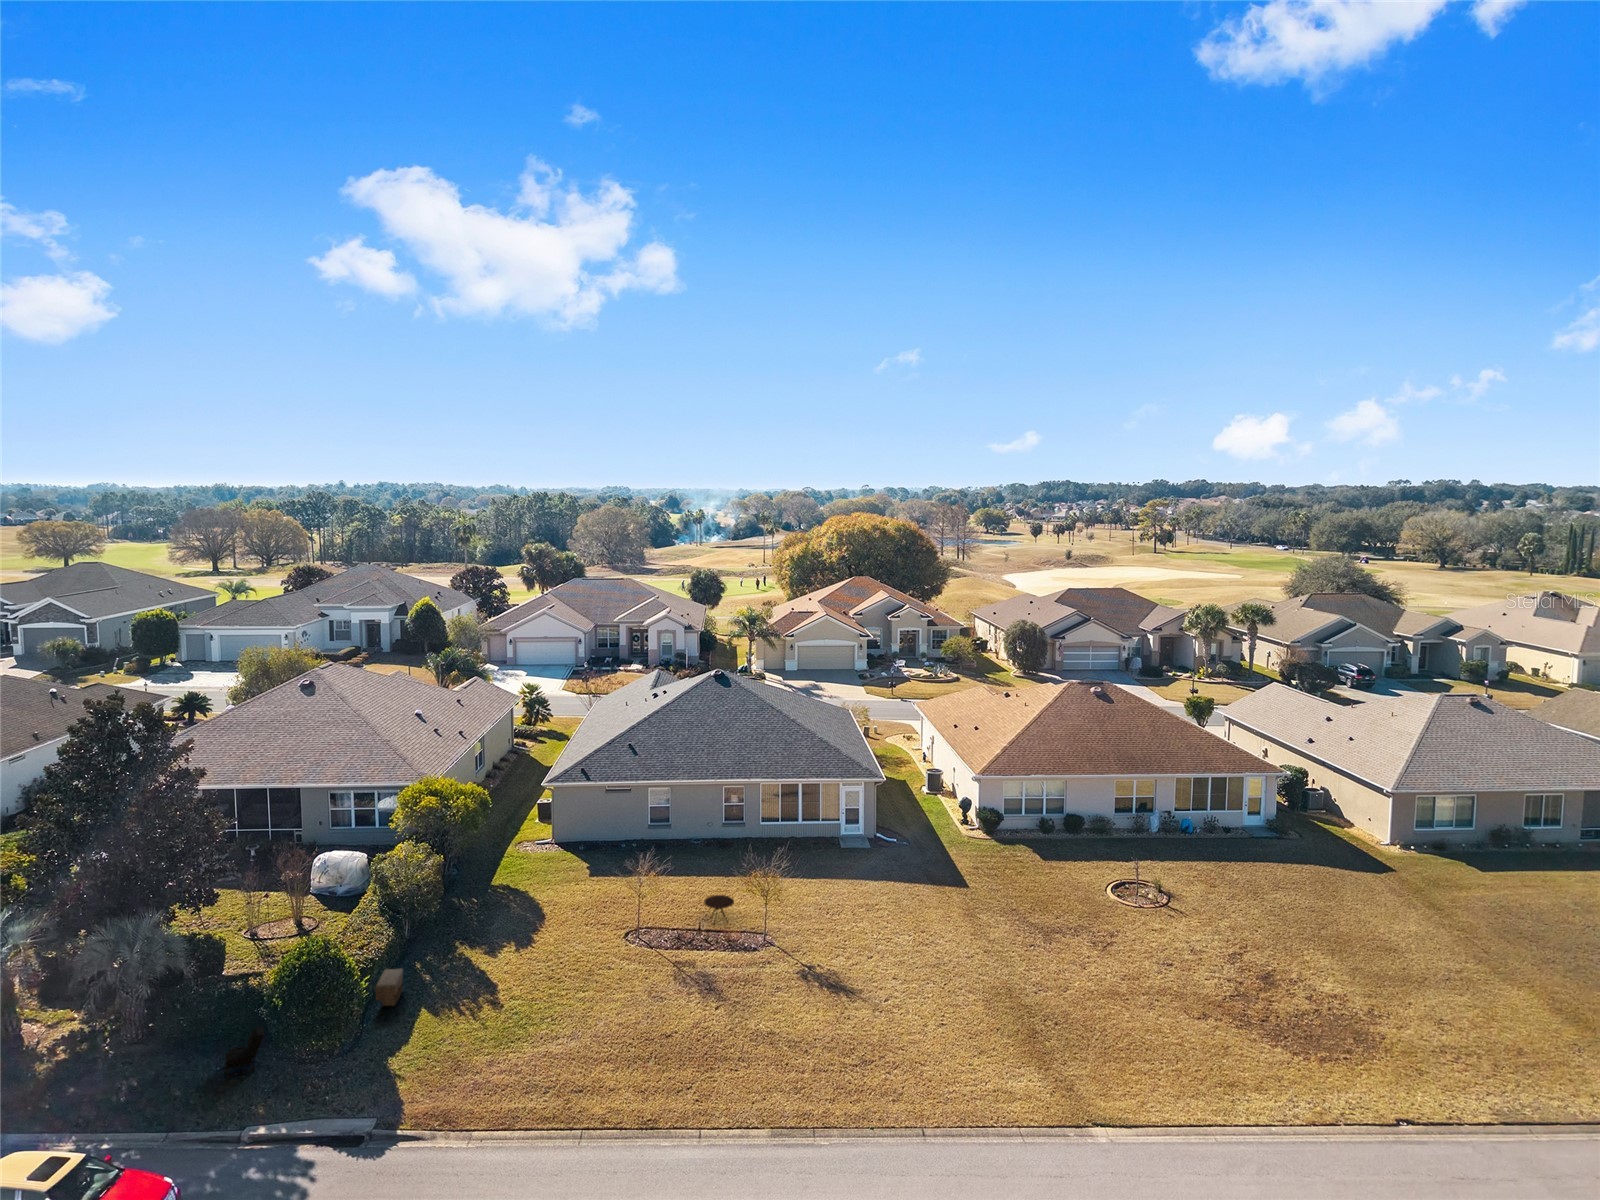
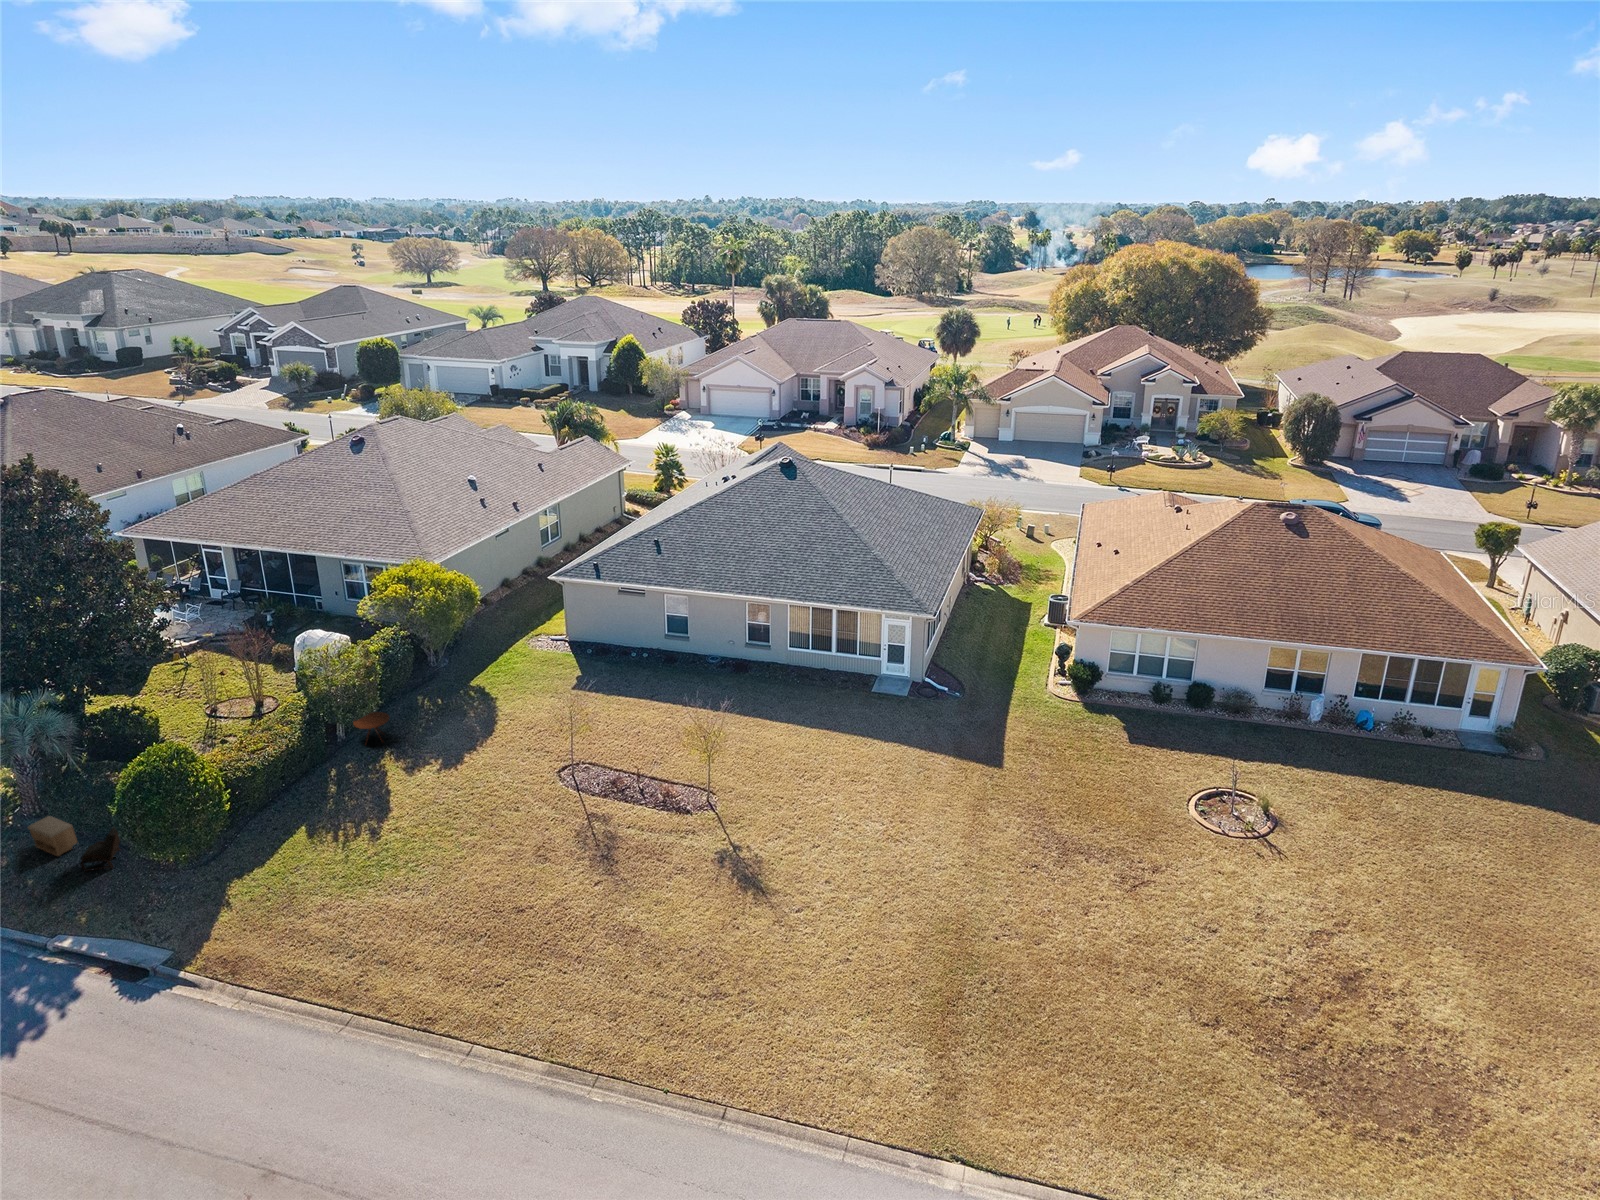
round table: present [704,895,734,917] -> present [353,712,390,740]
storage bench: present [376,969,403,1006] -> present [27,816,77,856]

